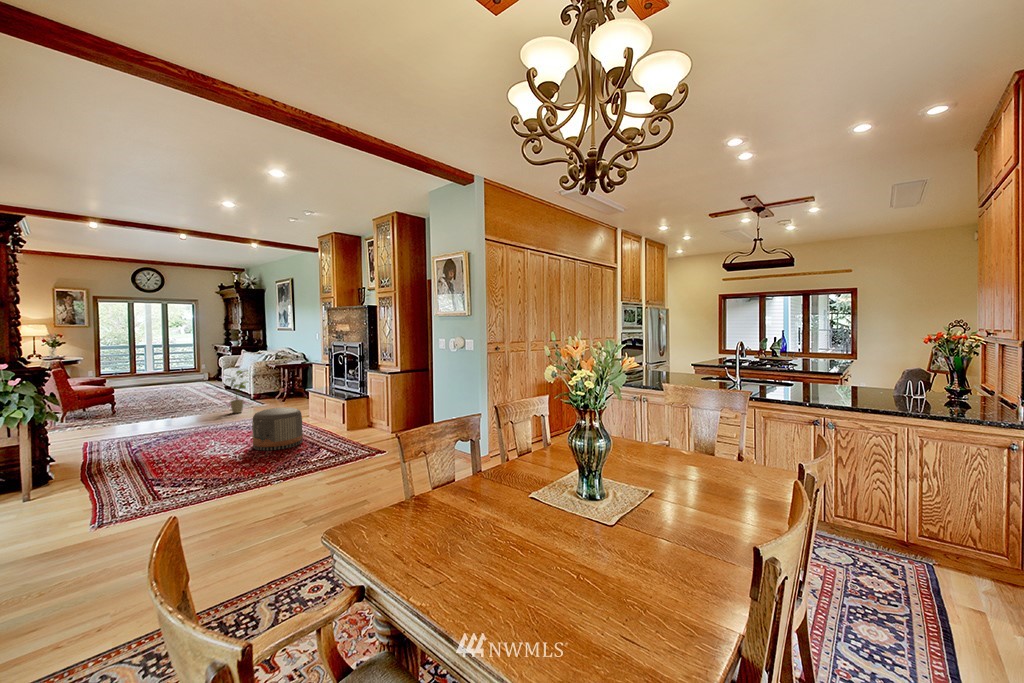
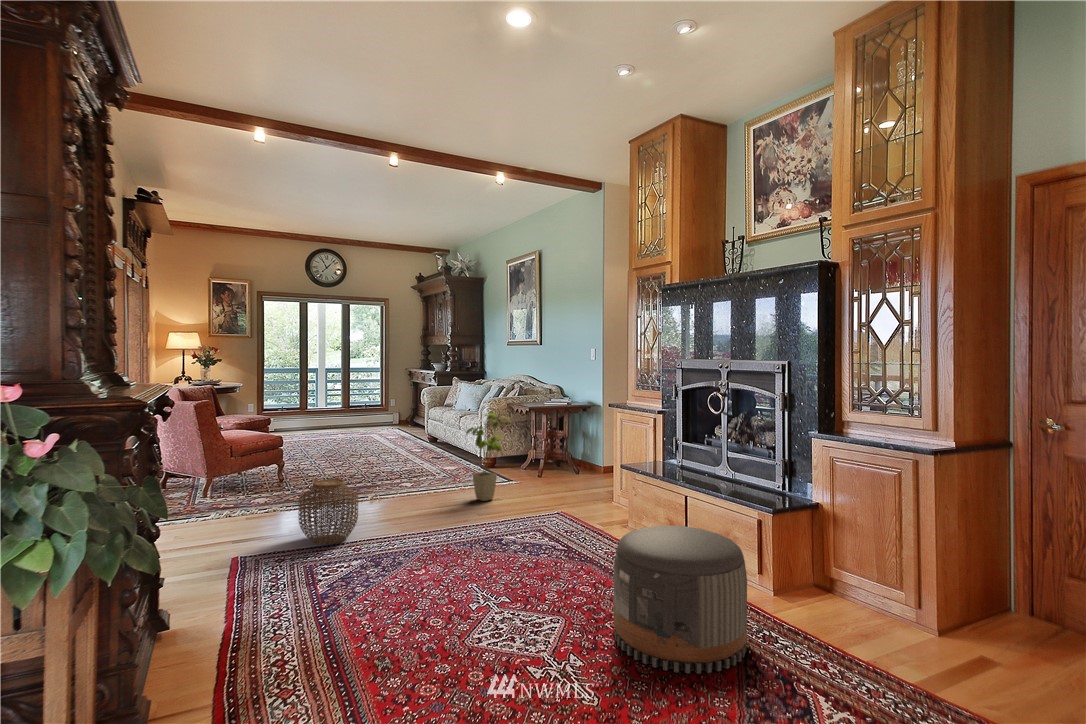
woven basket: none [122,405,157,434] -> present [298,479,358,544]

